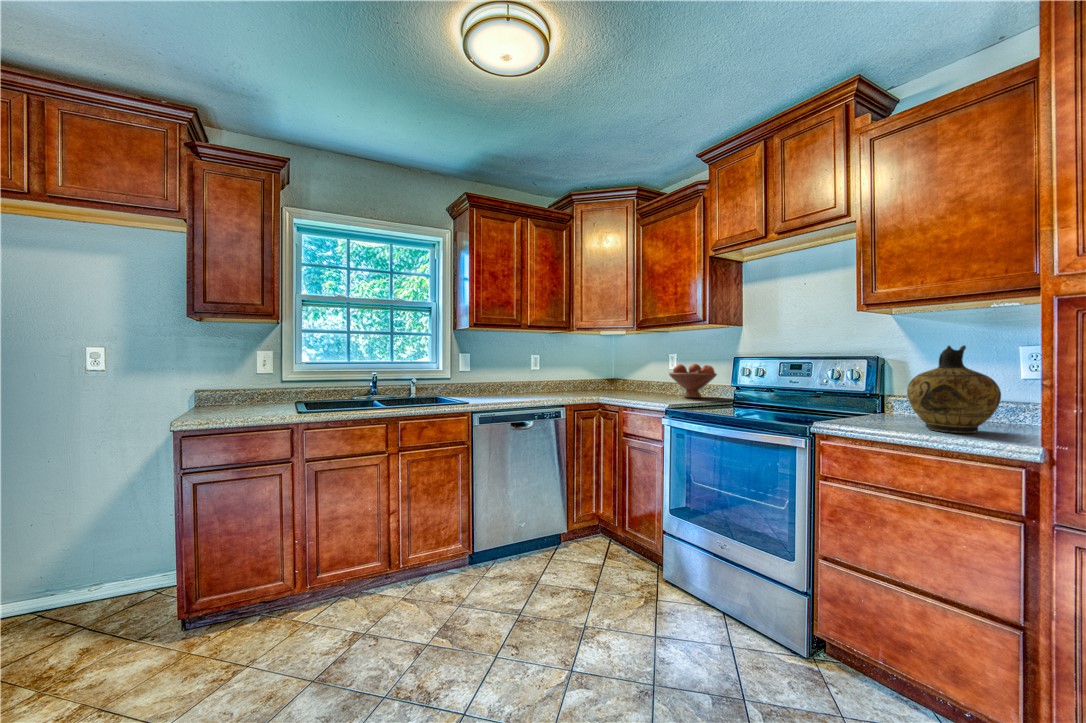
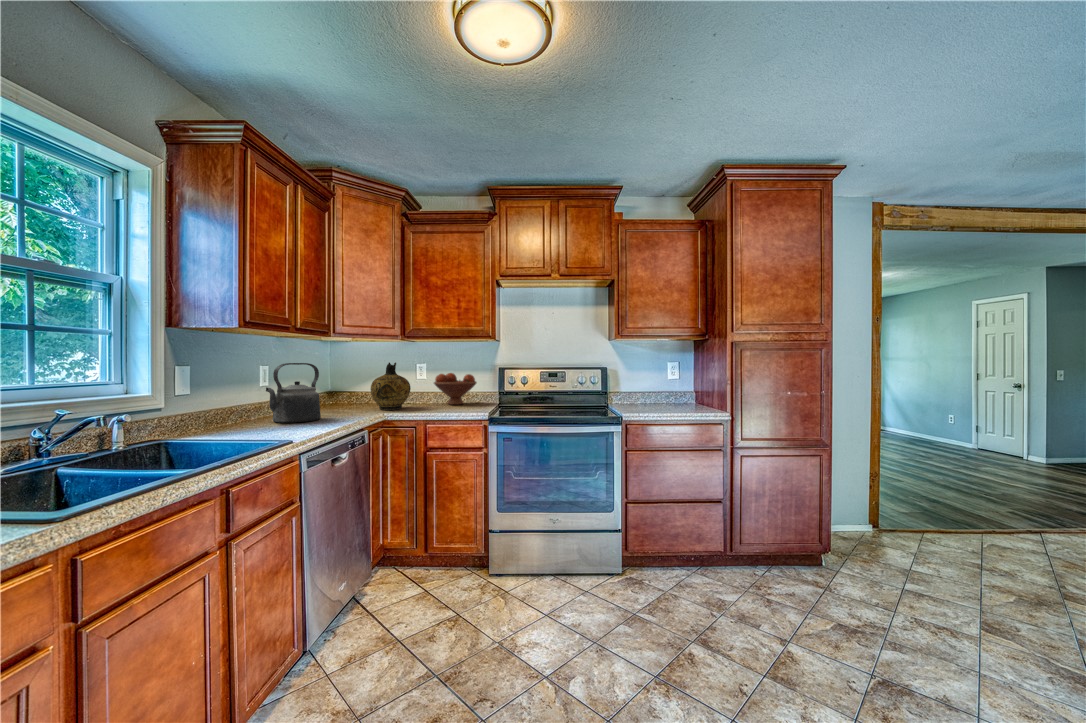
ceramic jug: present [907,345,1001,433] -> present [371,362,411,410]
kettle: none [514,352,555,396] -> present [266,363,321,423]

